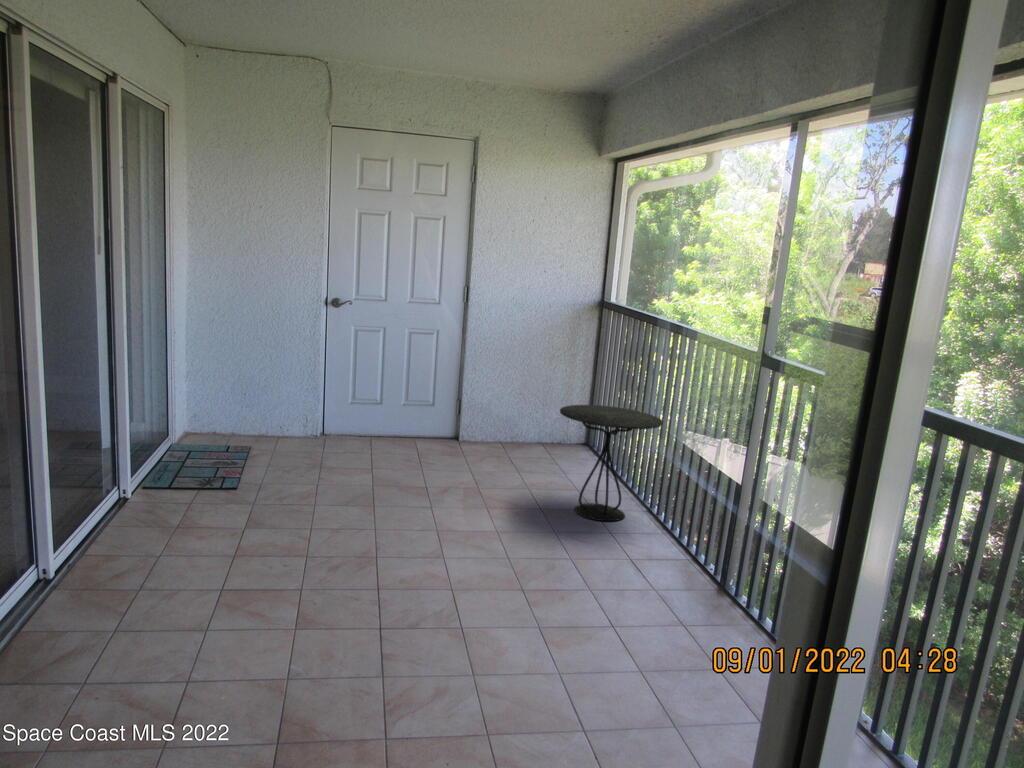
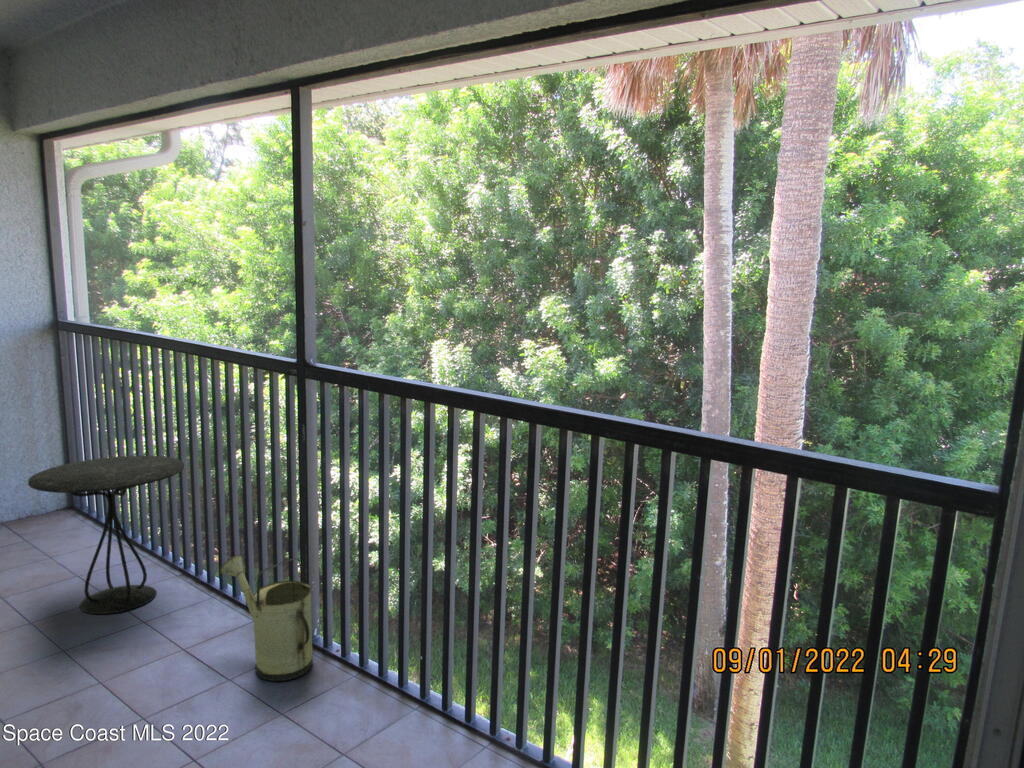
watering can: none [667,498,730,607] -> present [220,555,313,681]

